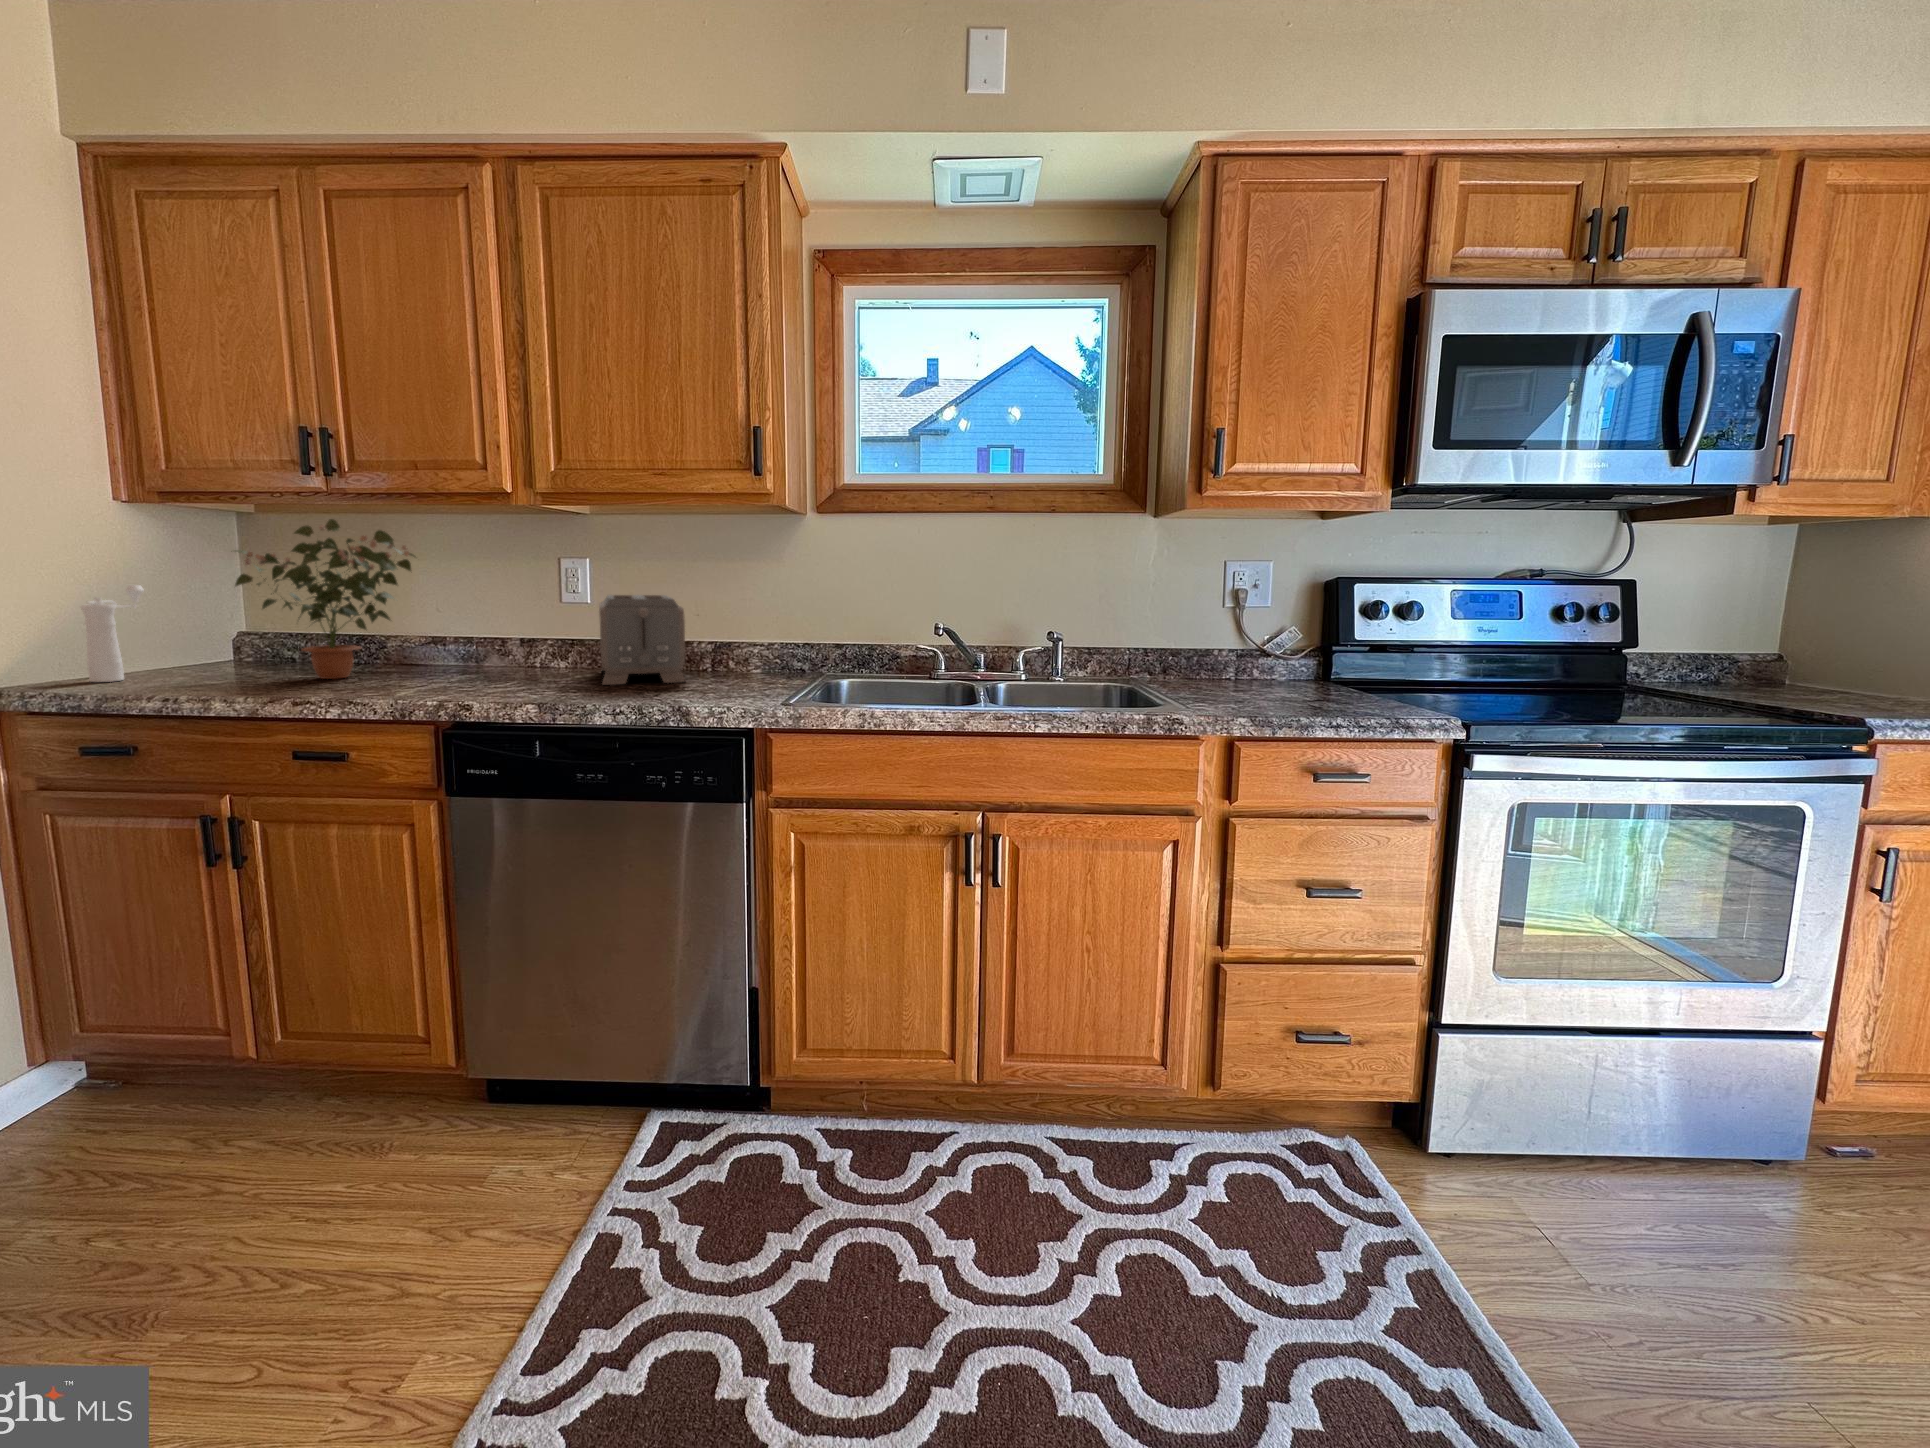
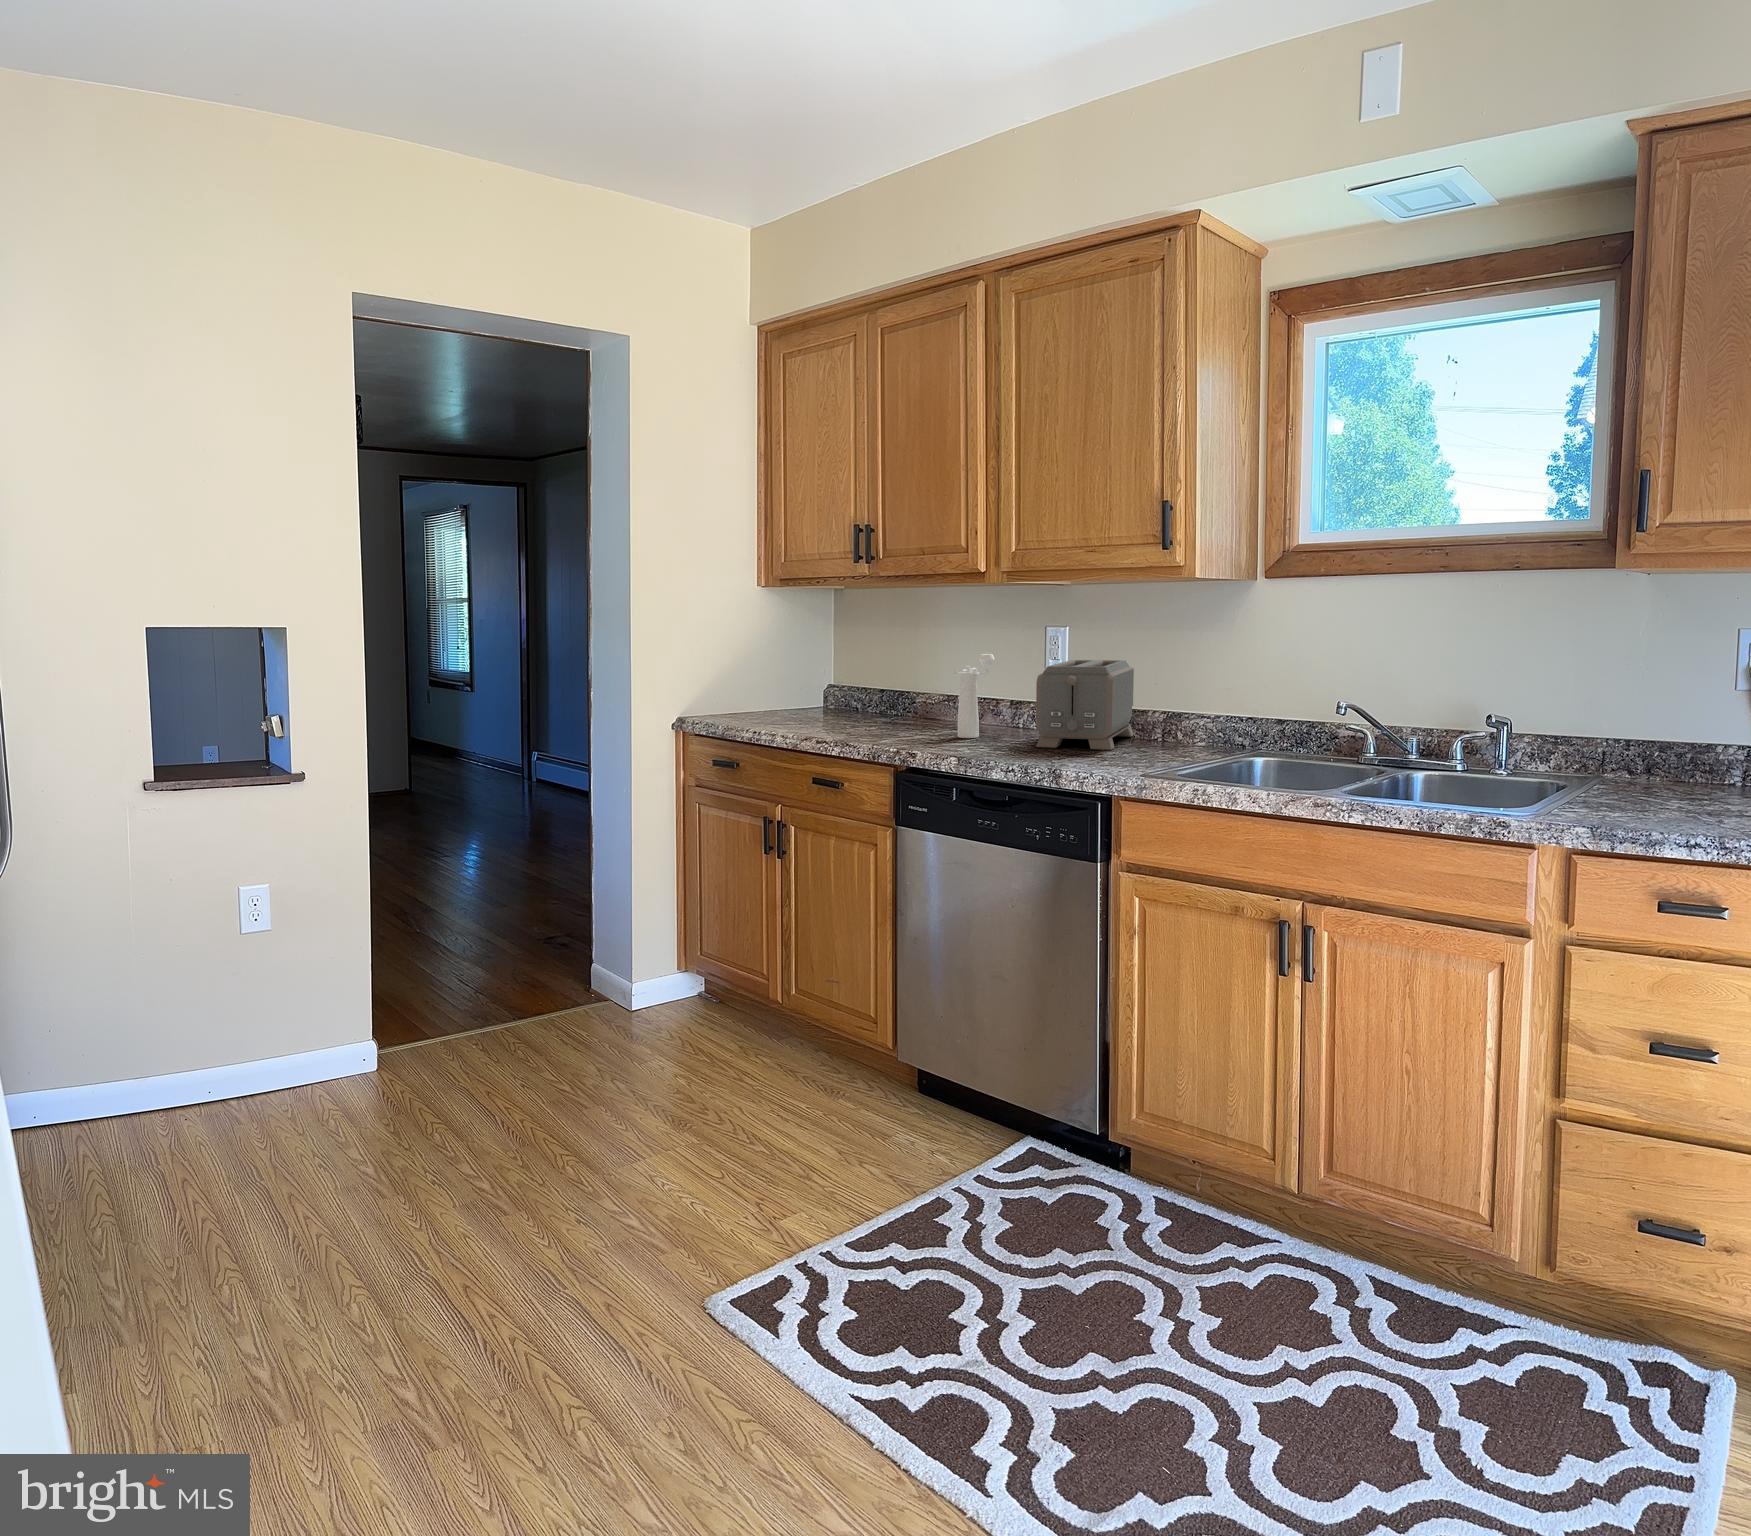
potted plant: present [235,519,415,679] -> none [809,596,926,727]
pepper mill: present [81,585,144,682] -> present [957,654,995,738]

